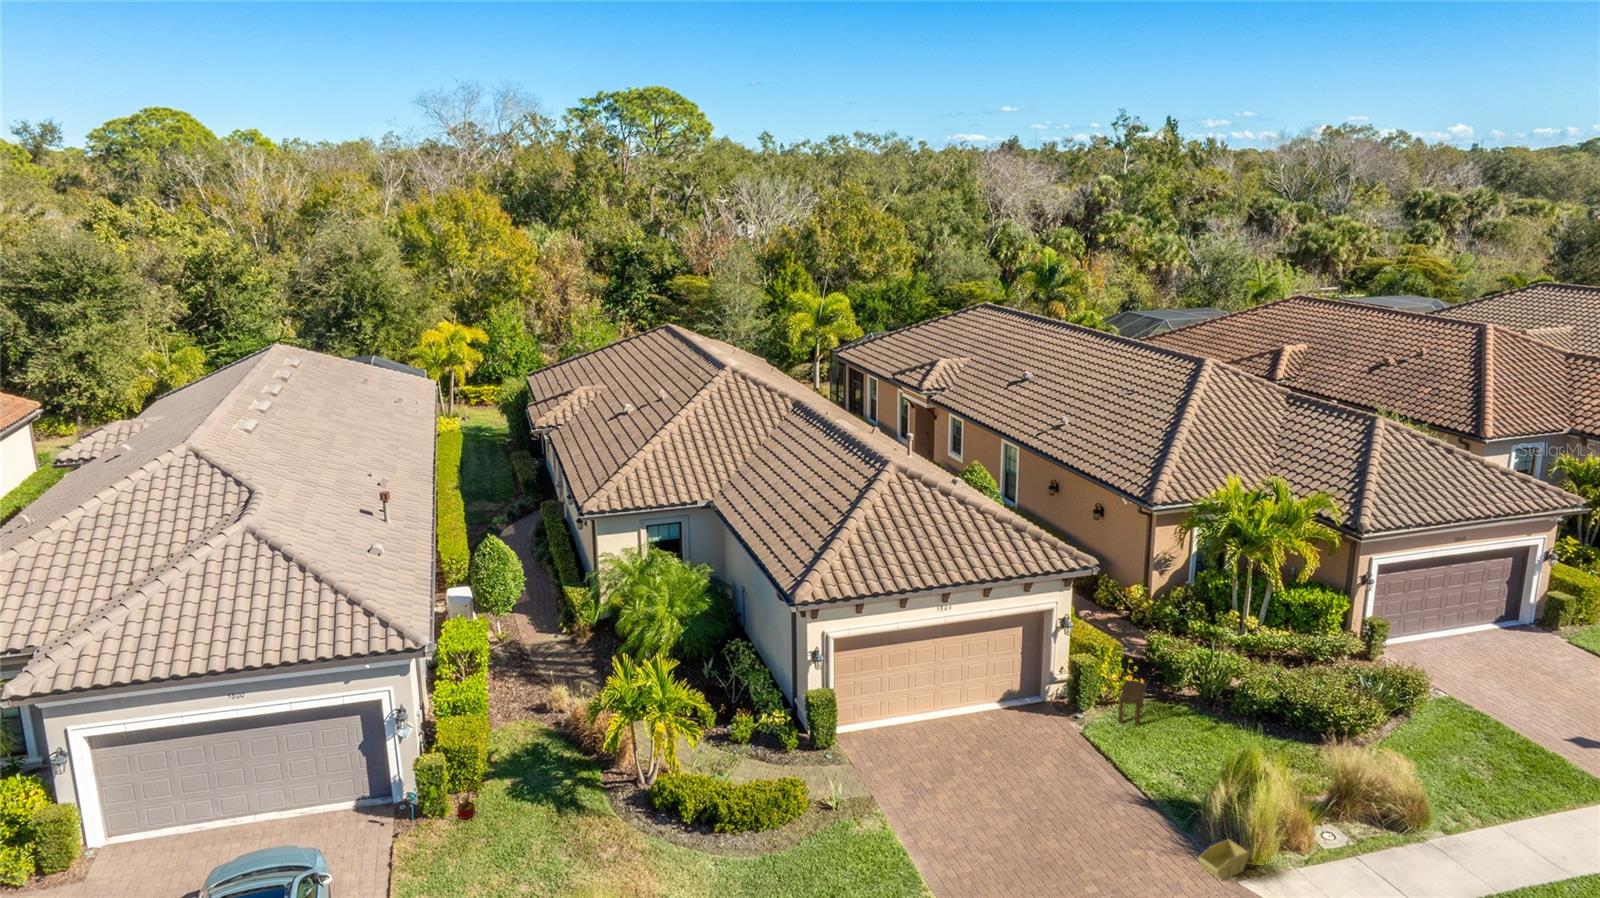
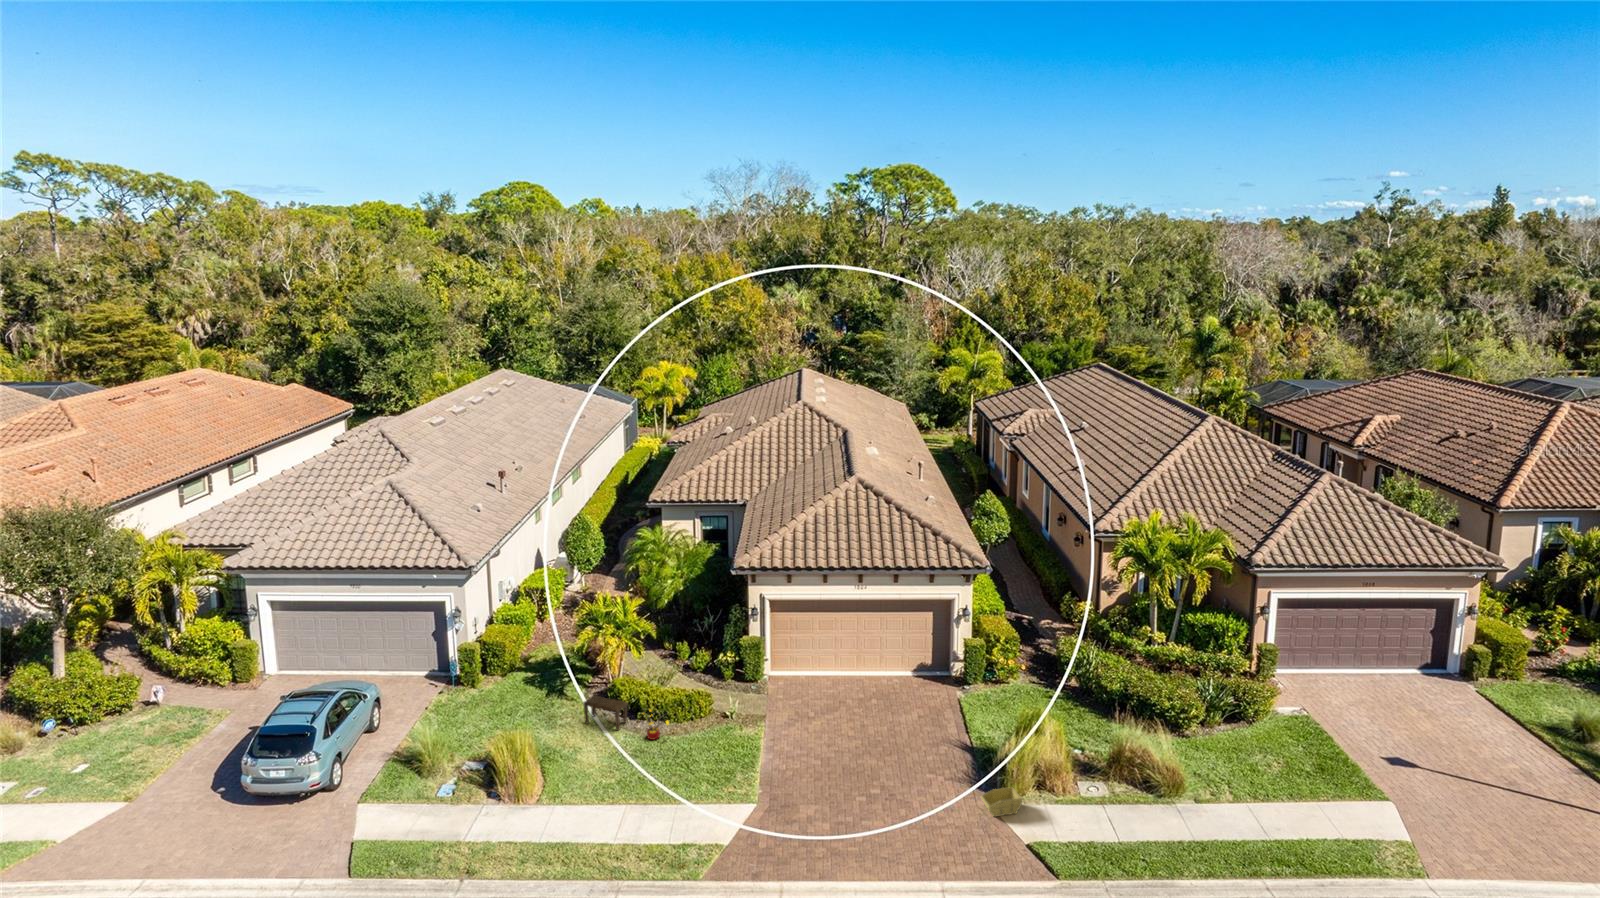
bench: present [1118,680,1147,725] -> present [583,695,628,730]
decorative plant: present [454,781,483,819] -> present [644,710,669,740]

